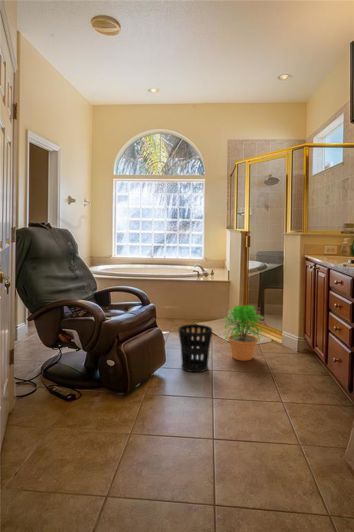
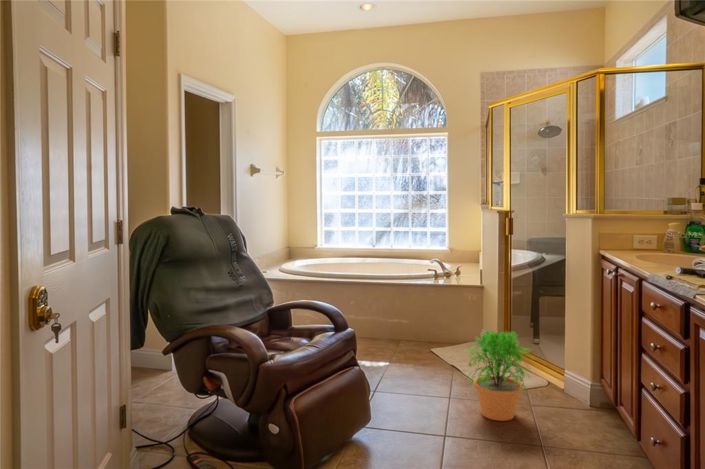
wastebasket: present [179,324,212,372] -> none [392,361,445,440]

